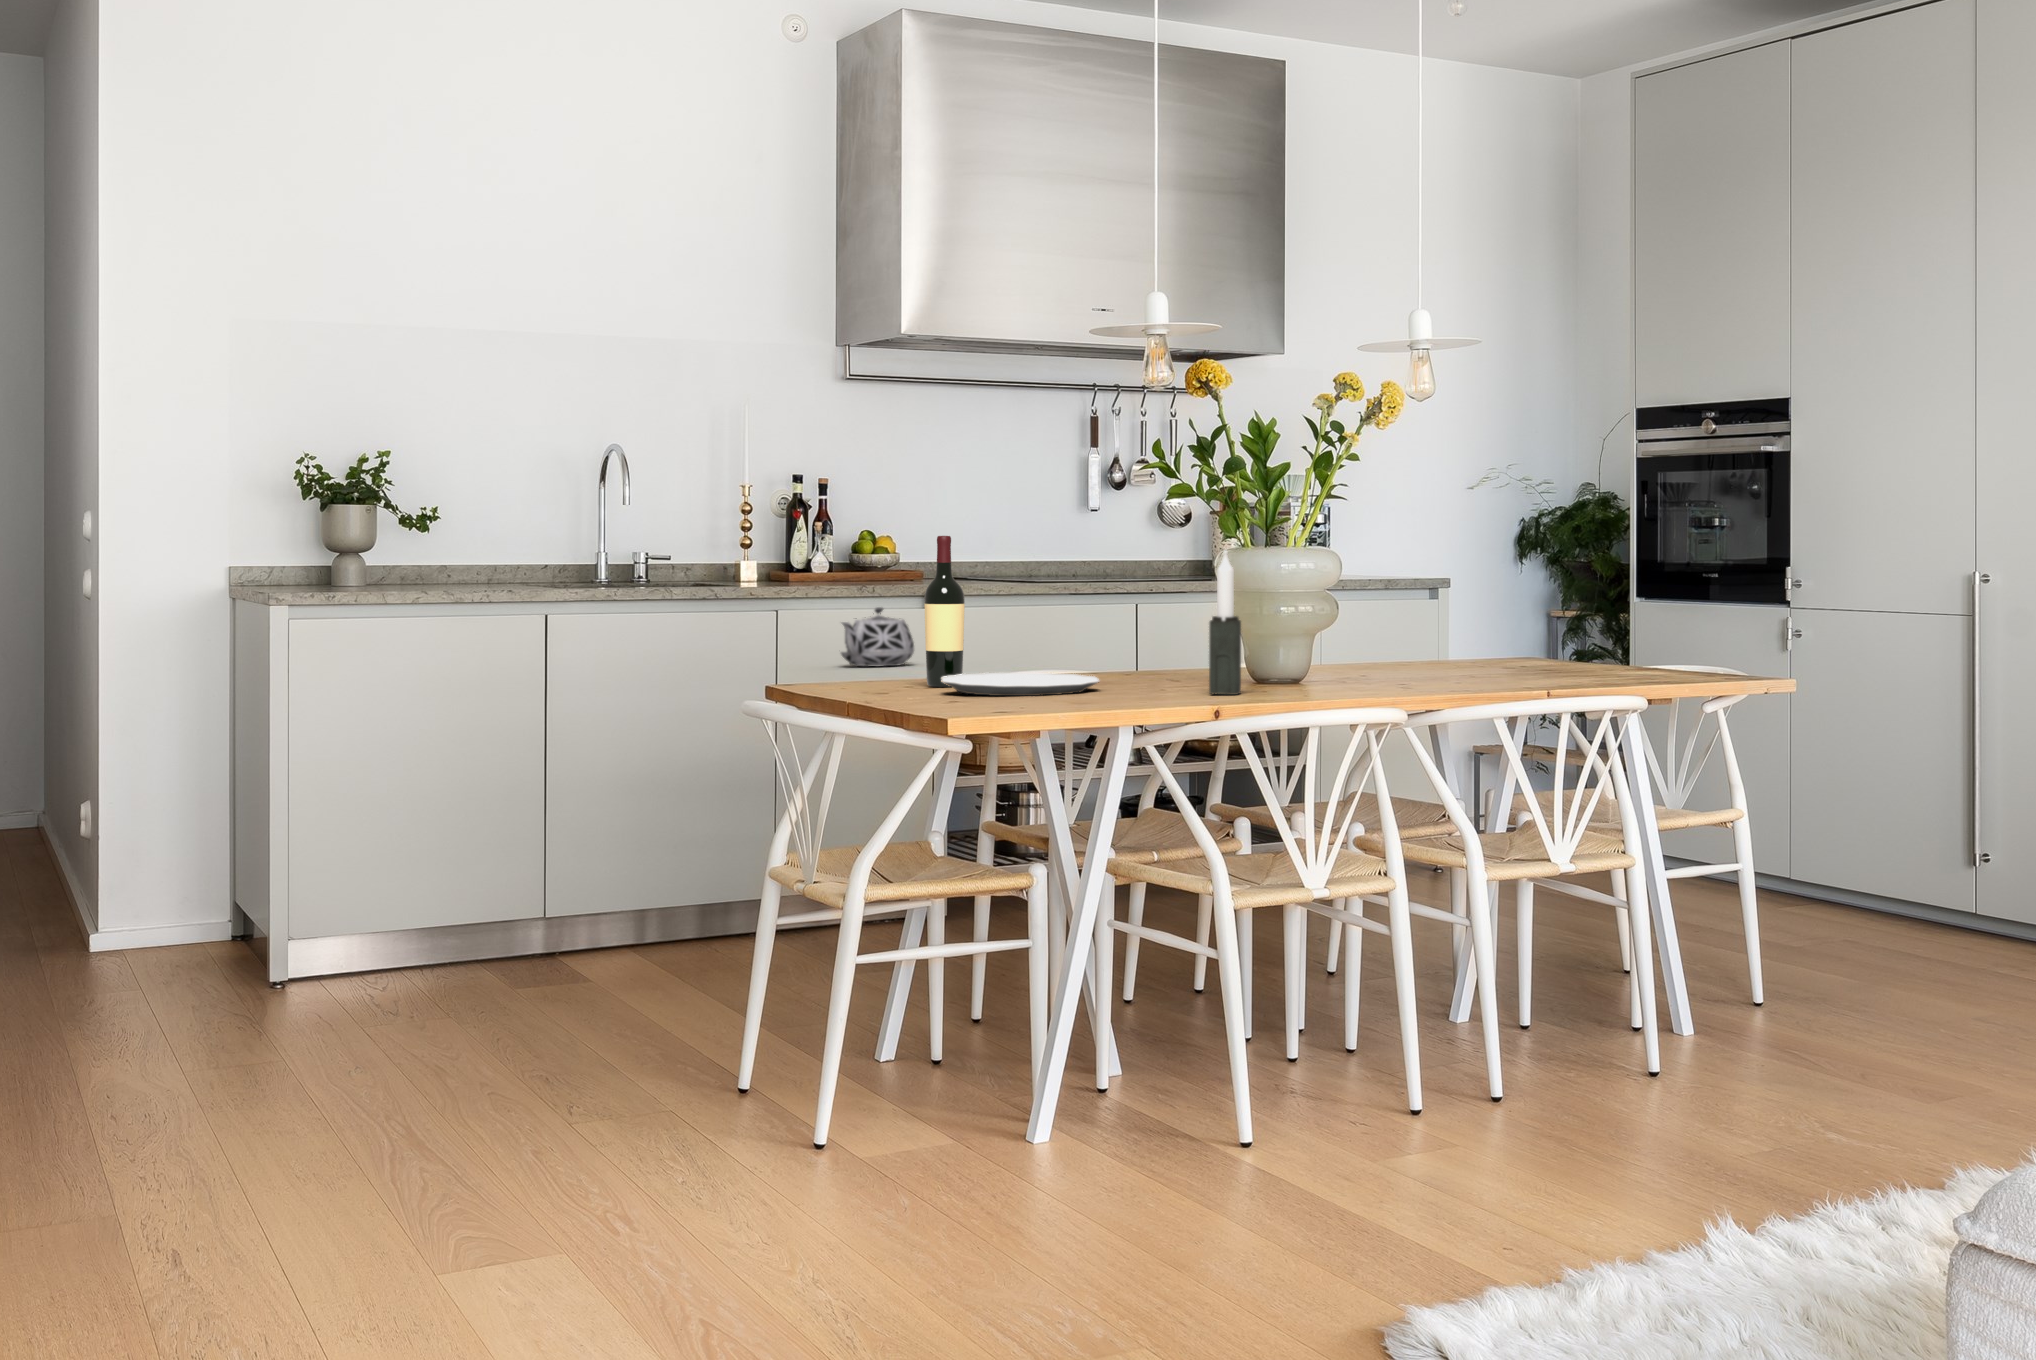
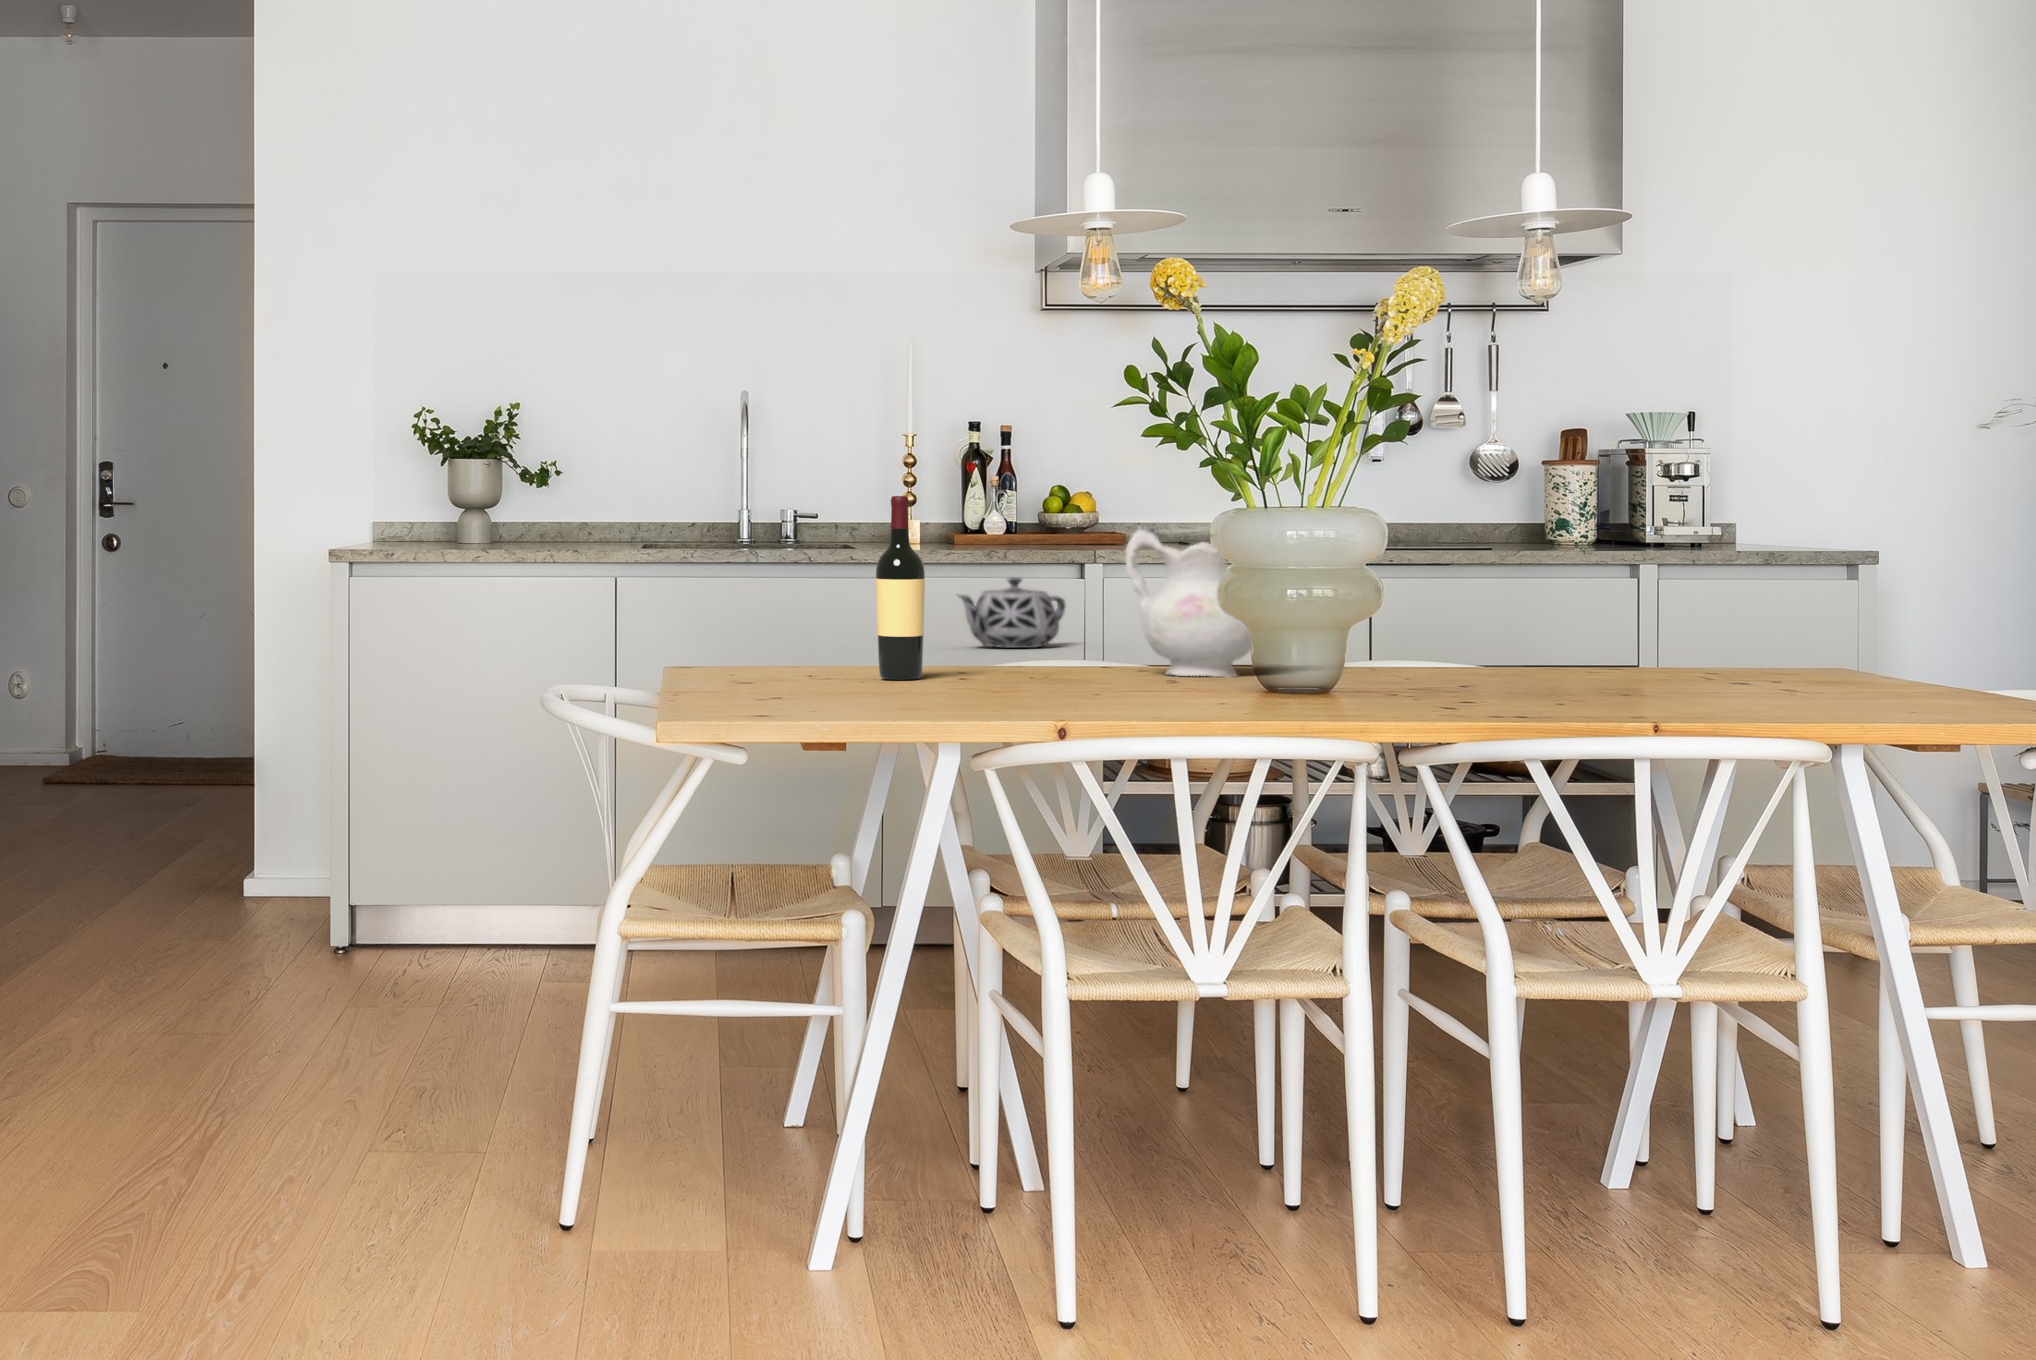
candle: present [1209,550,1241,695] -> none [1079,518,1127,709]
ceramic pitcher: none [1095,559,1198,677] -> present [1126,525,1252,677]
plate: present [942,673,1099,696] -> none [821,666,1022,698]

